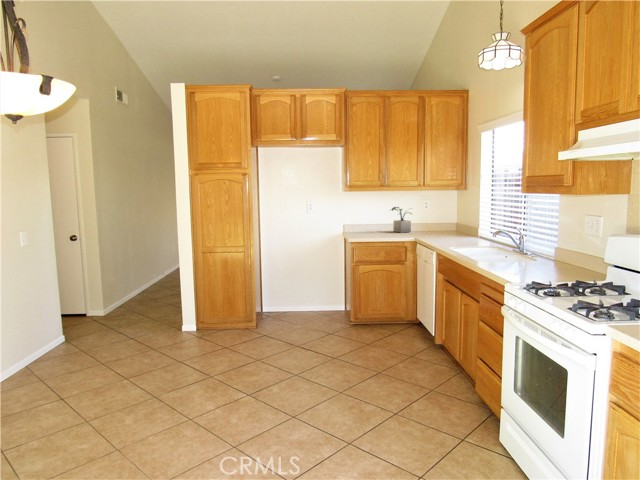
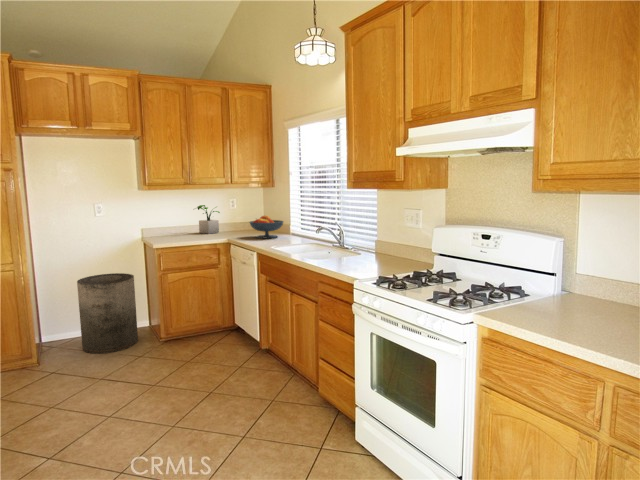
fruit bowl: none [436,218,470,240] -> present [250,216,283,238]
trash can: none [295,261,337,324] -> present [77,273,138,354]

